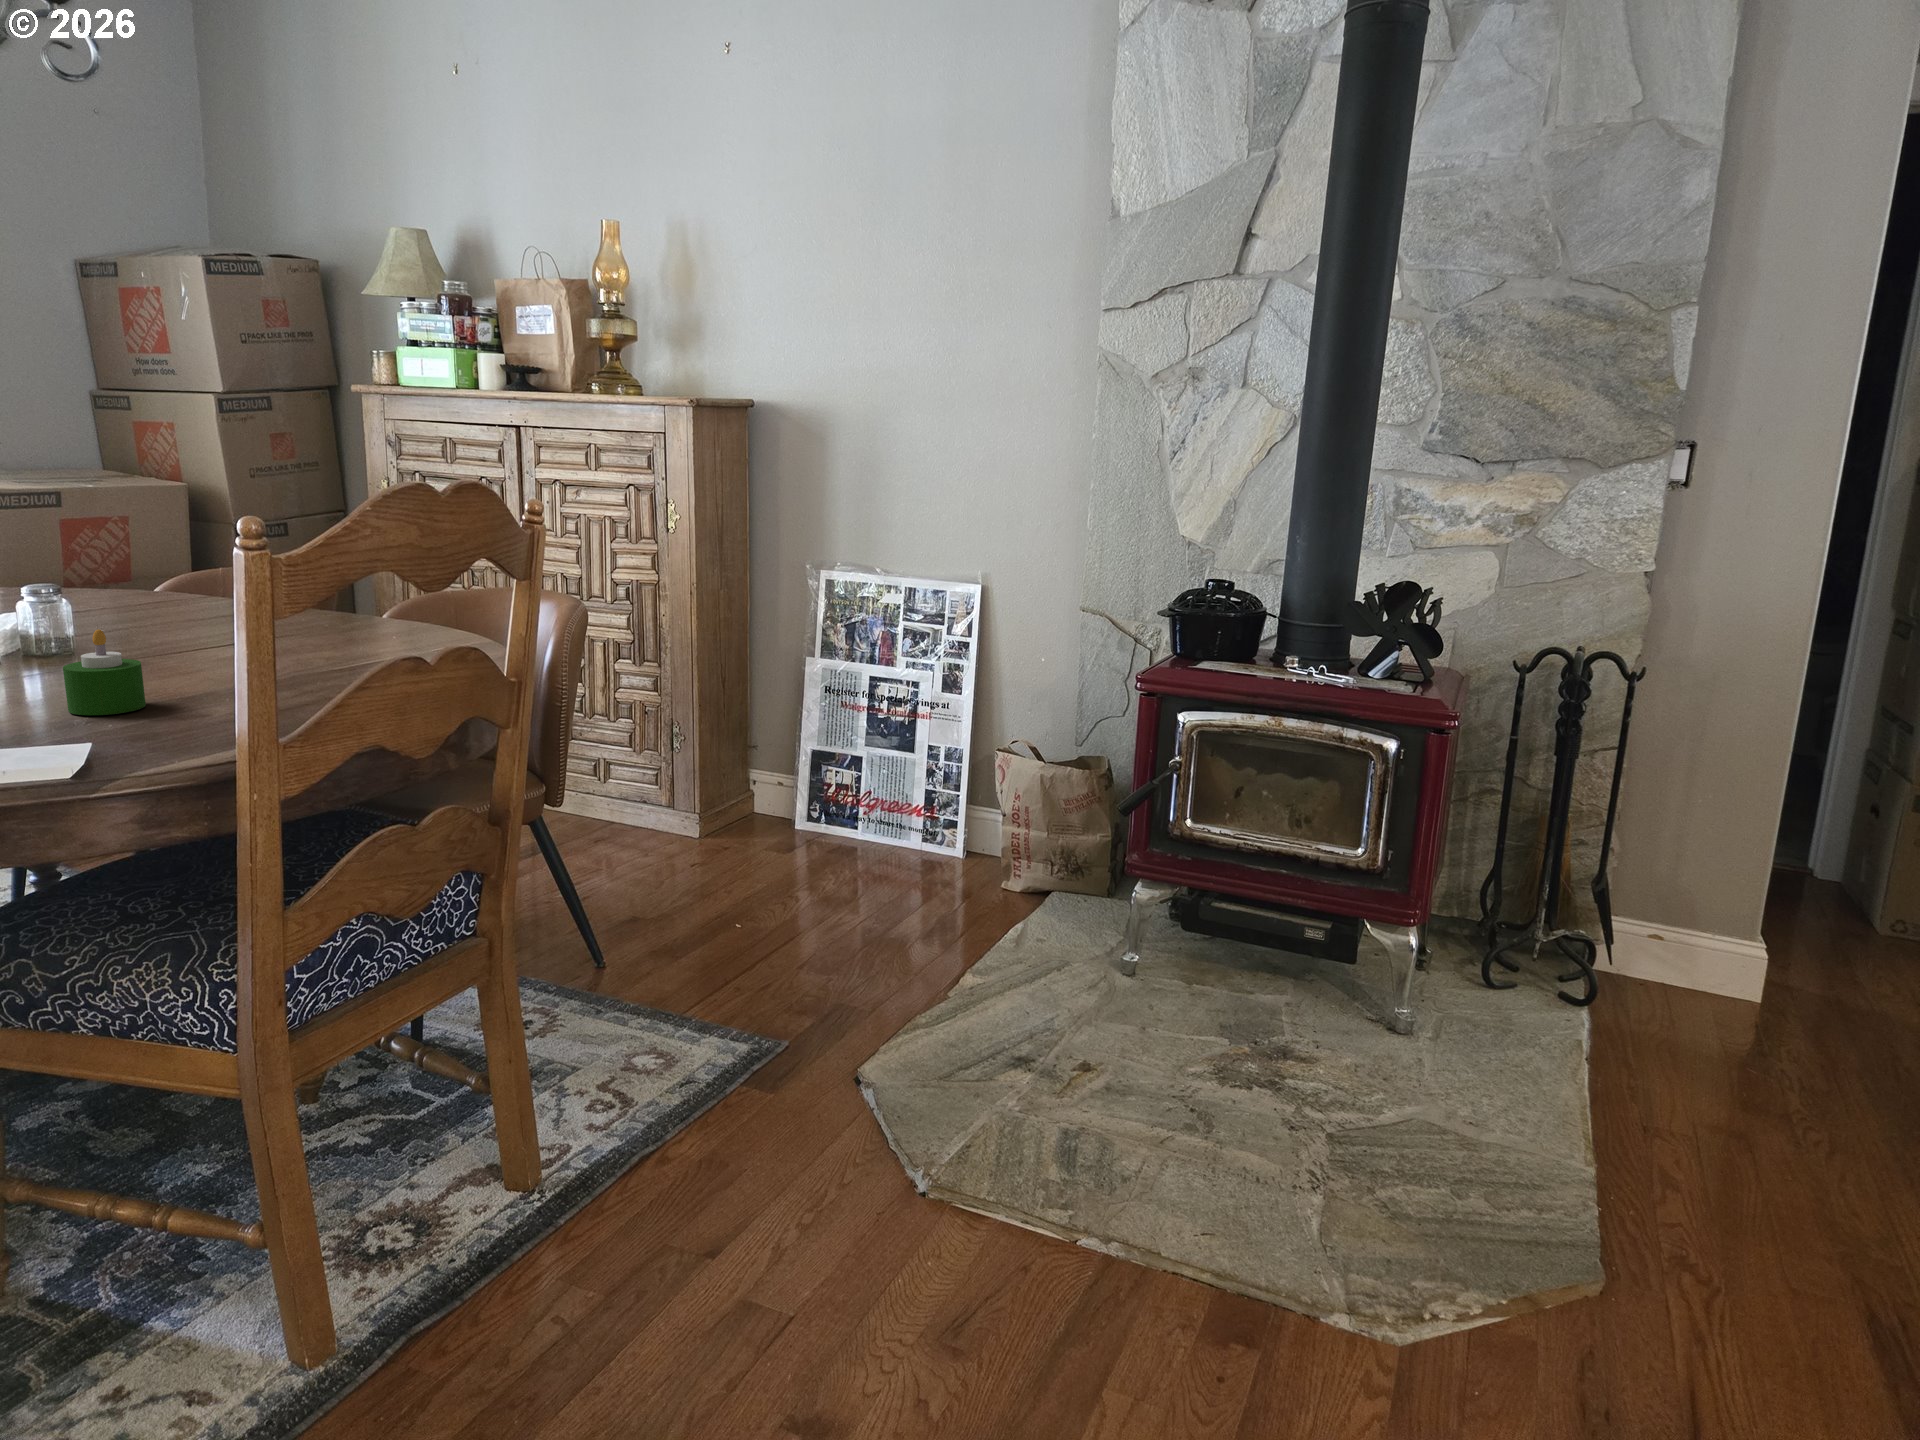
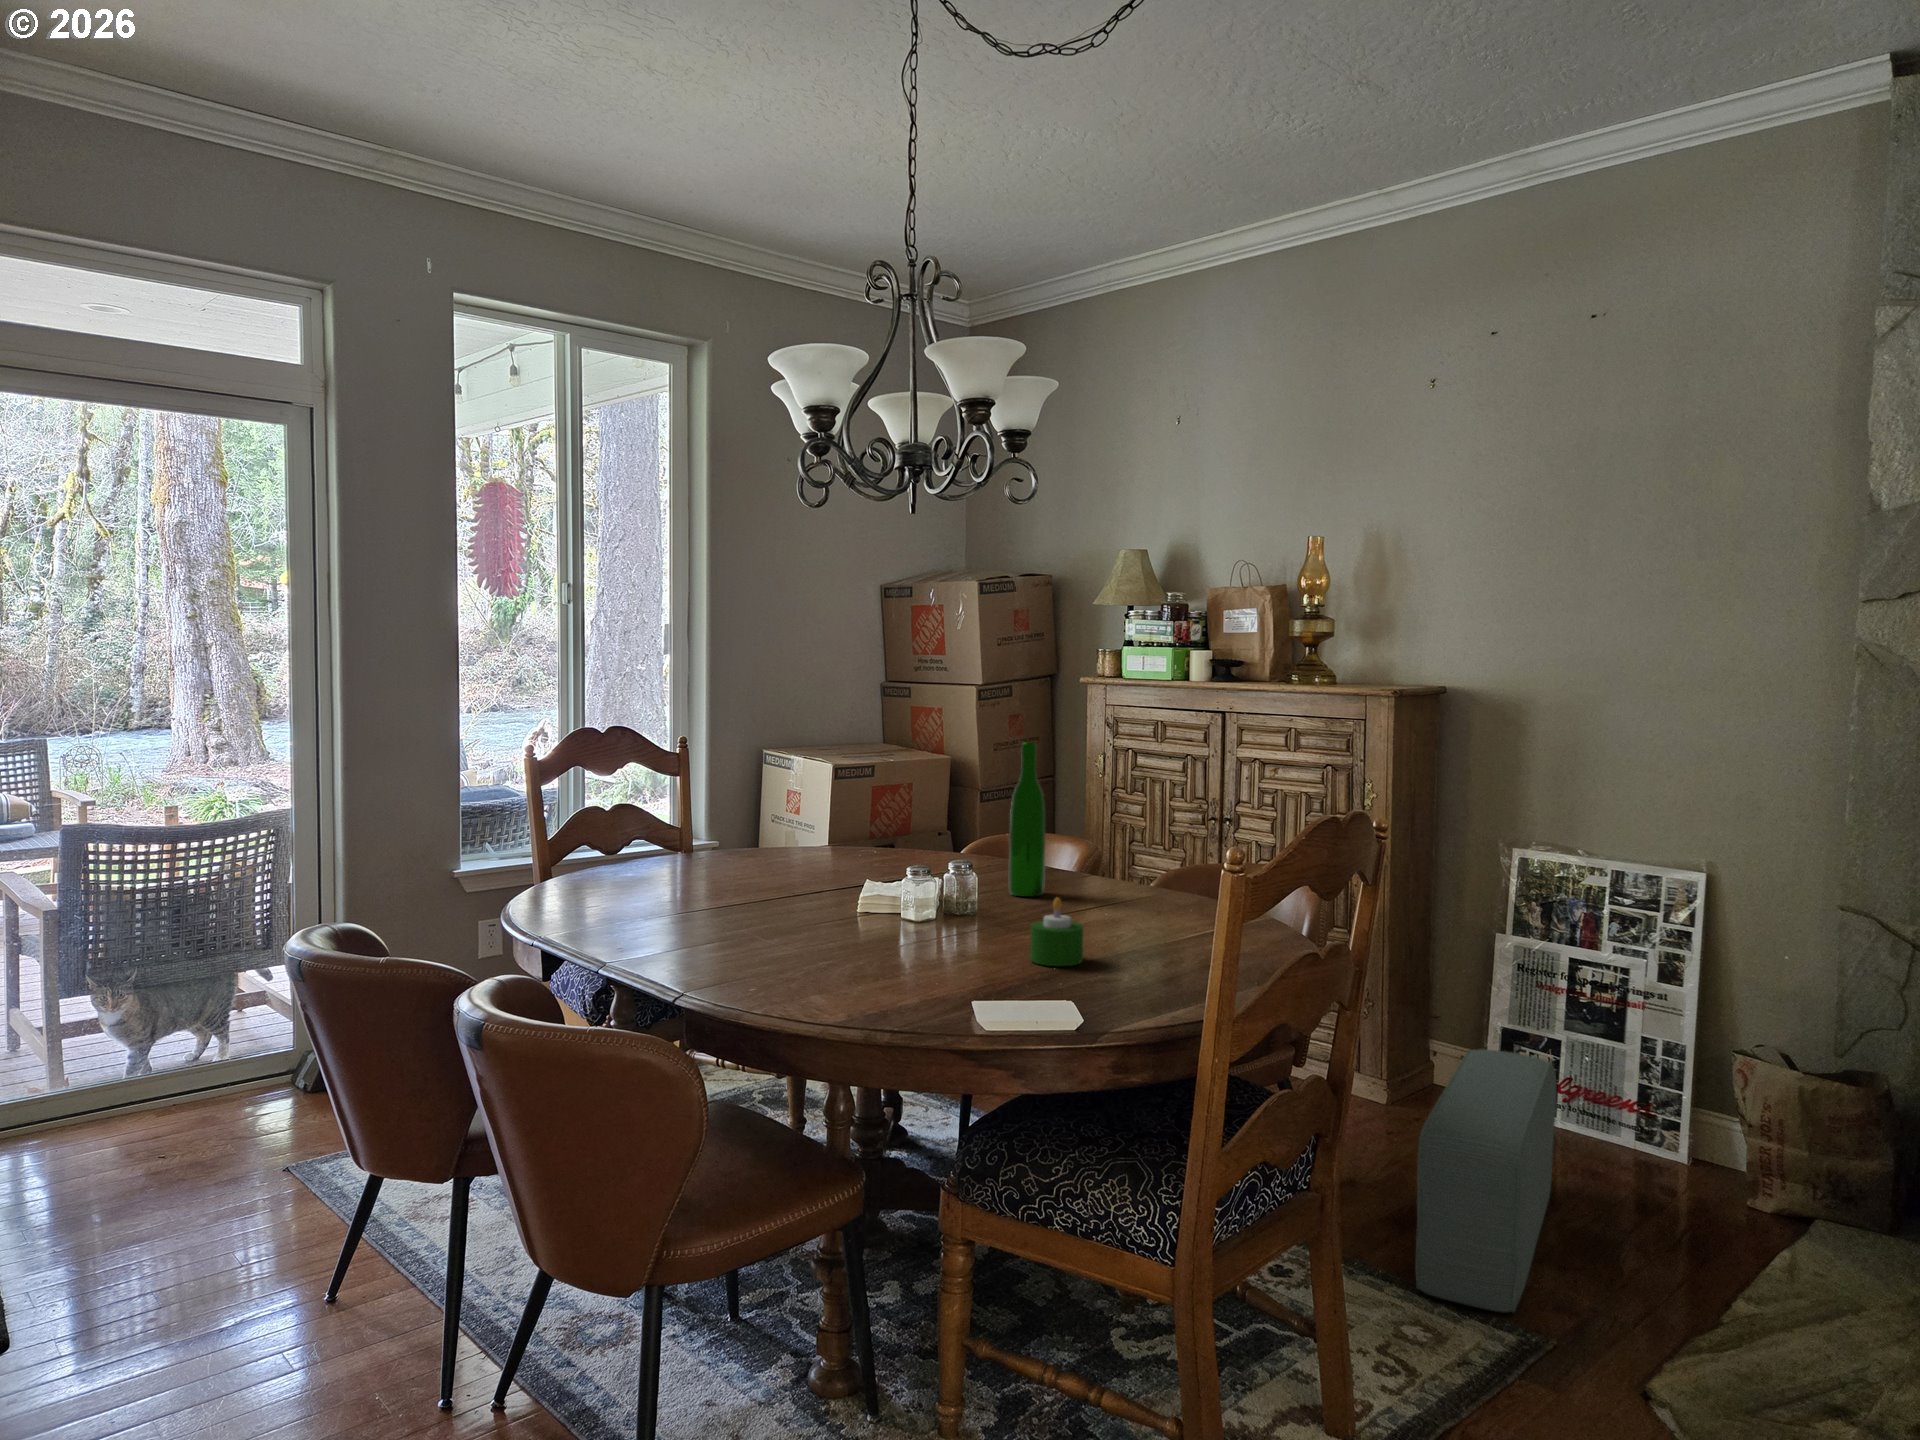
wine bottle: none [124,443,184,637] -> present [1009,742,1045,897]
pouf: none [651,772,825,1027] -> present [1415,1049,1557,1313]

